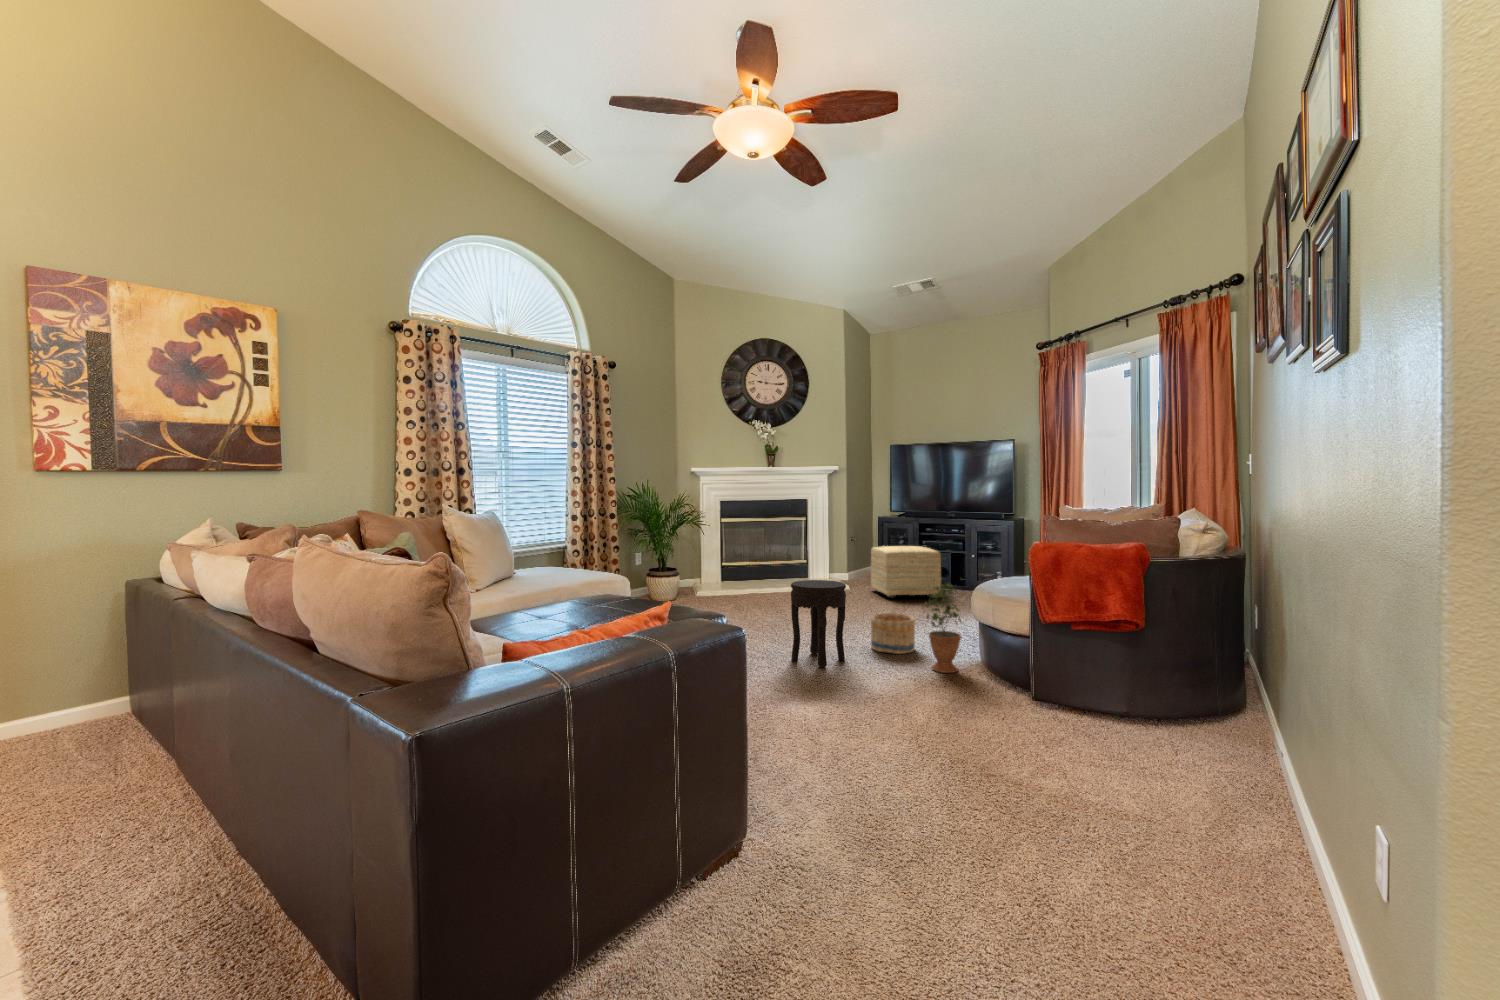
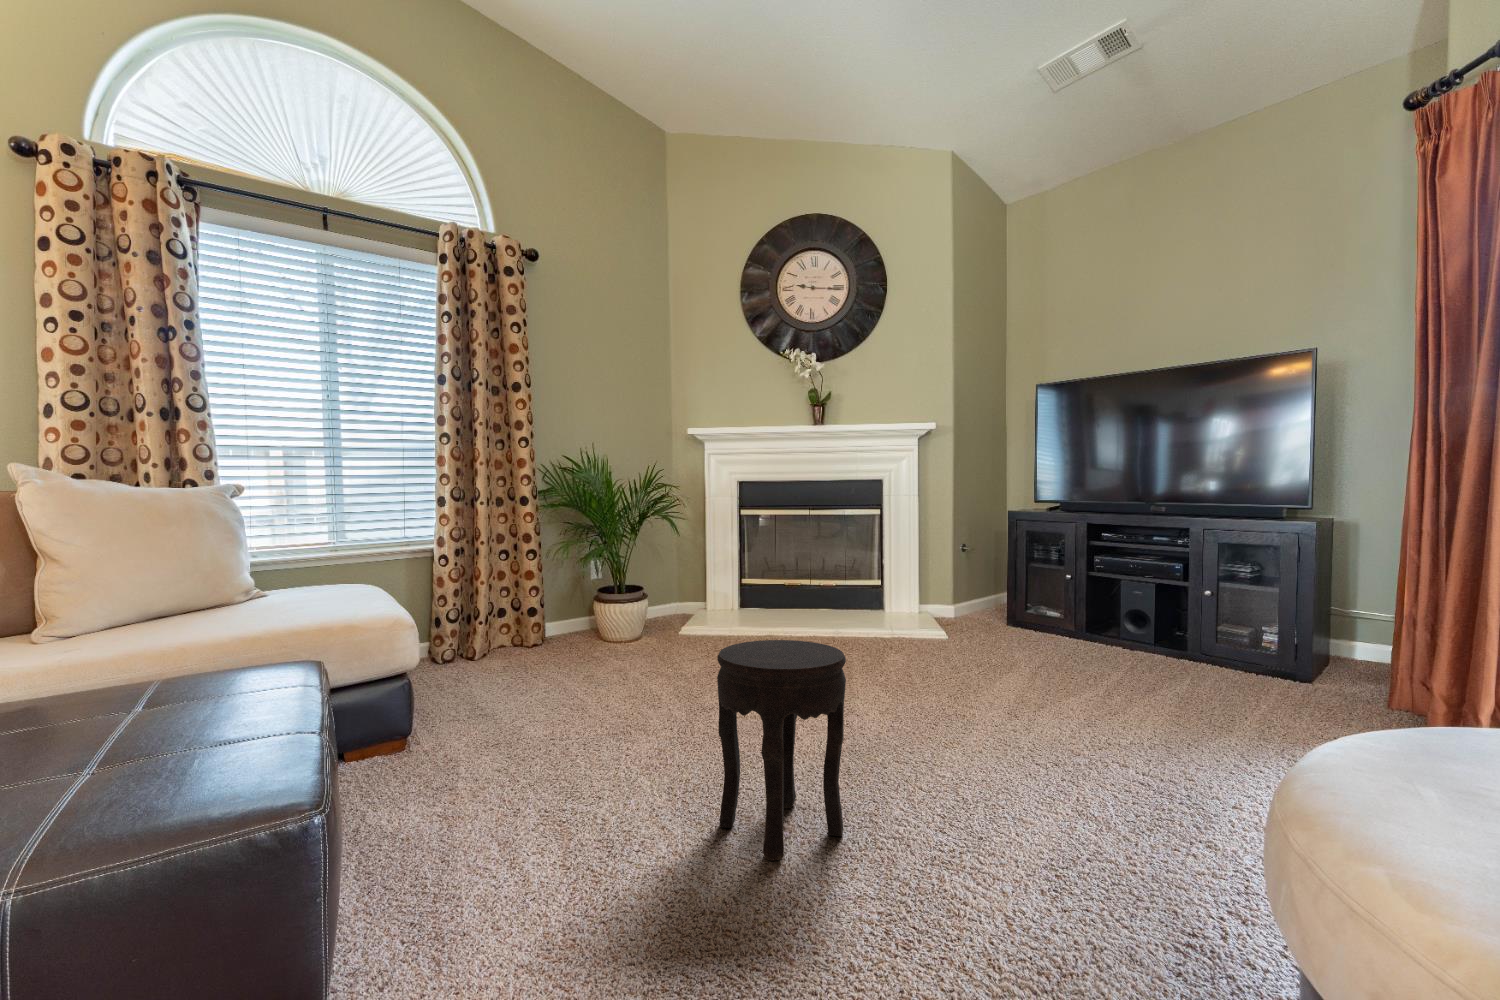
ottoman: present [871,546,941,598] -> none [990,563,1120,659]
potted plant: present [925,582,961,673] -> none [1028,661,1143,927]
basket: present [871,613,915,654] -> none [924,717,1031,825]

